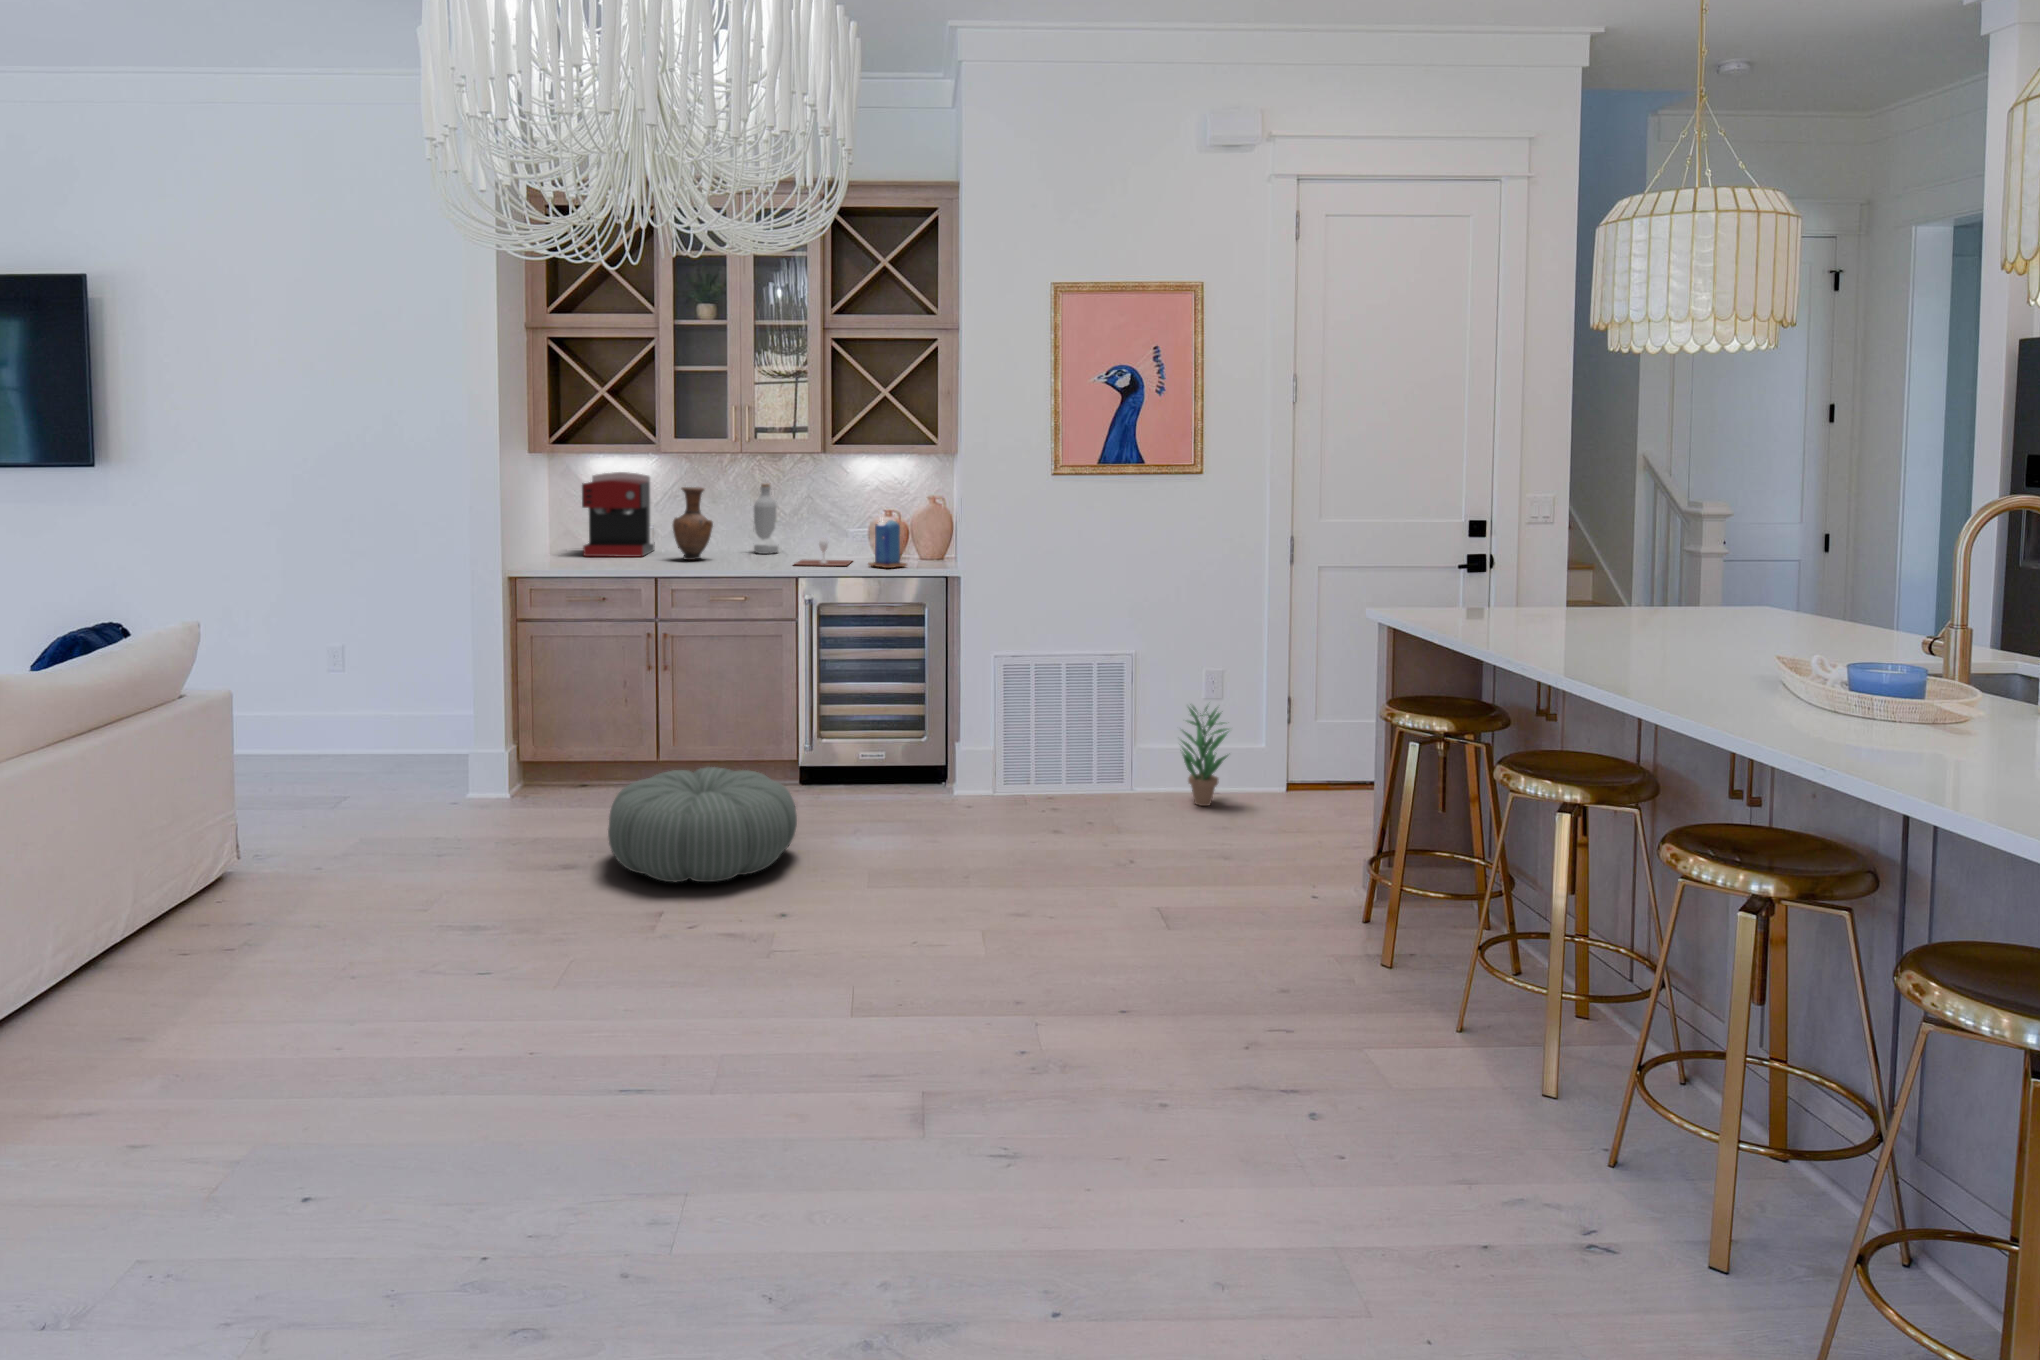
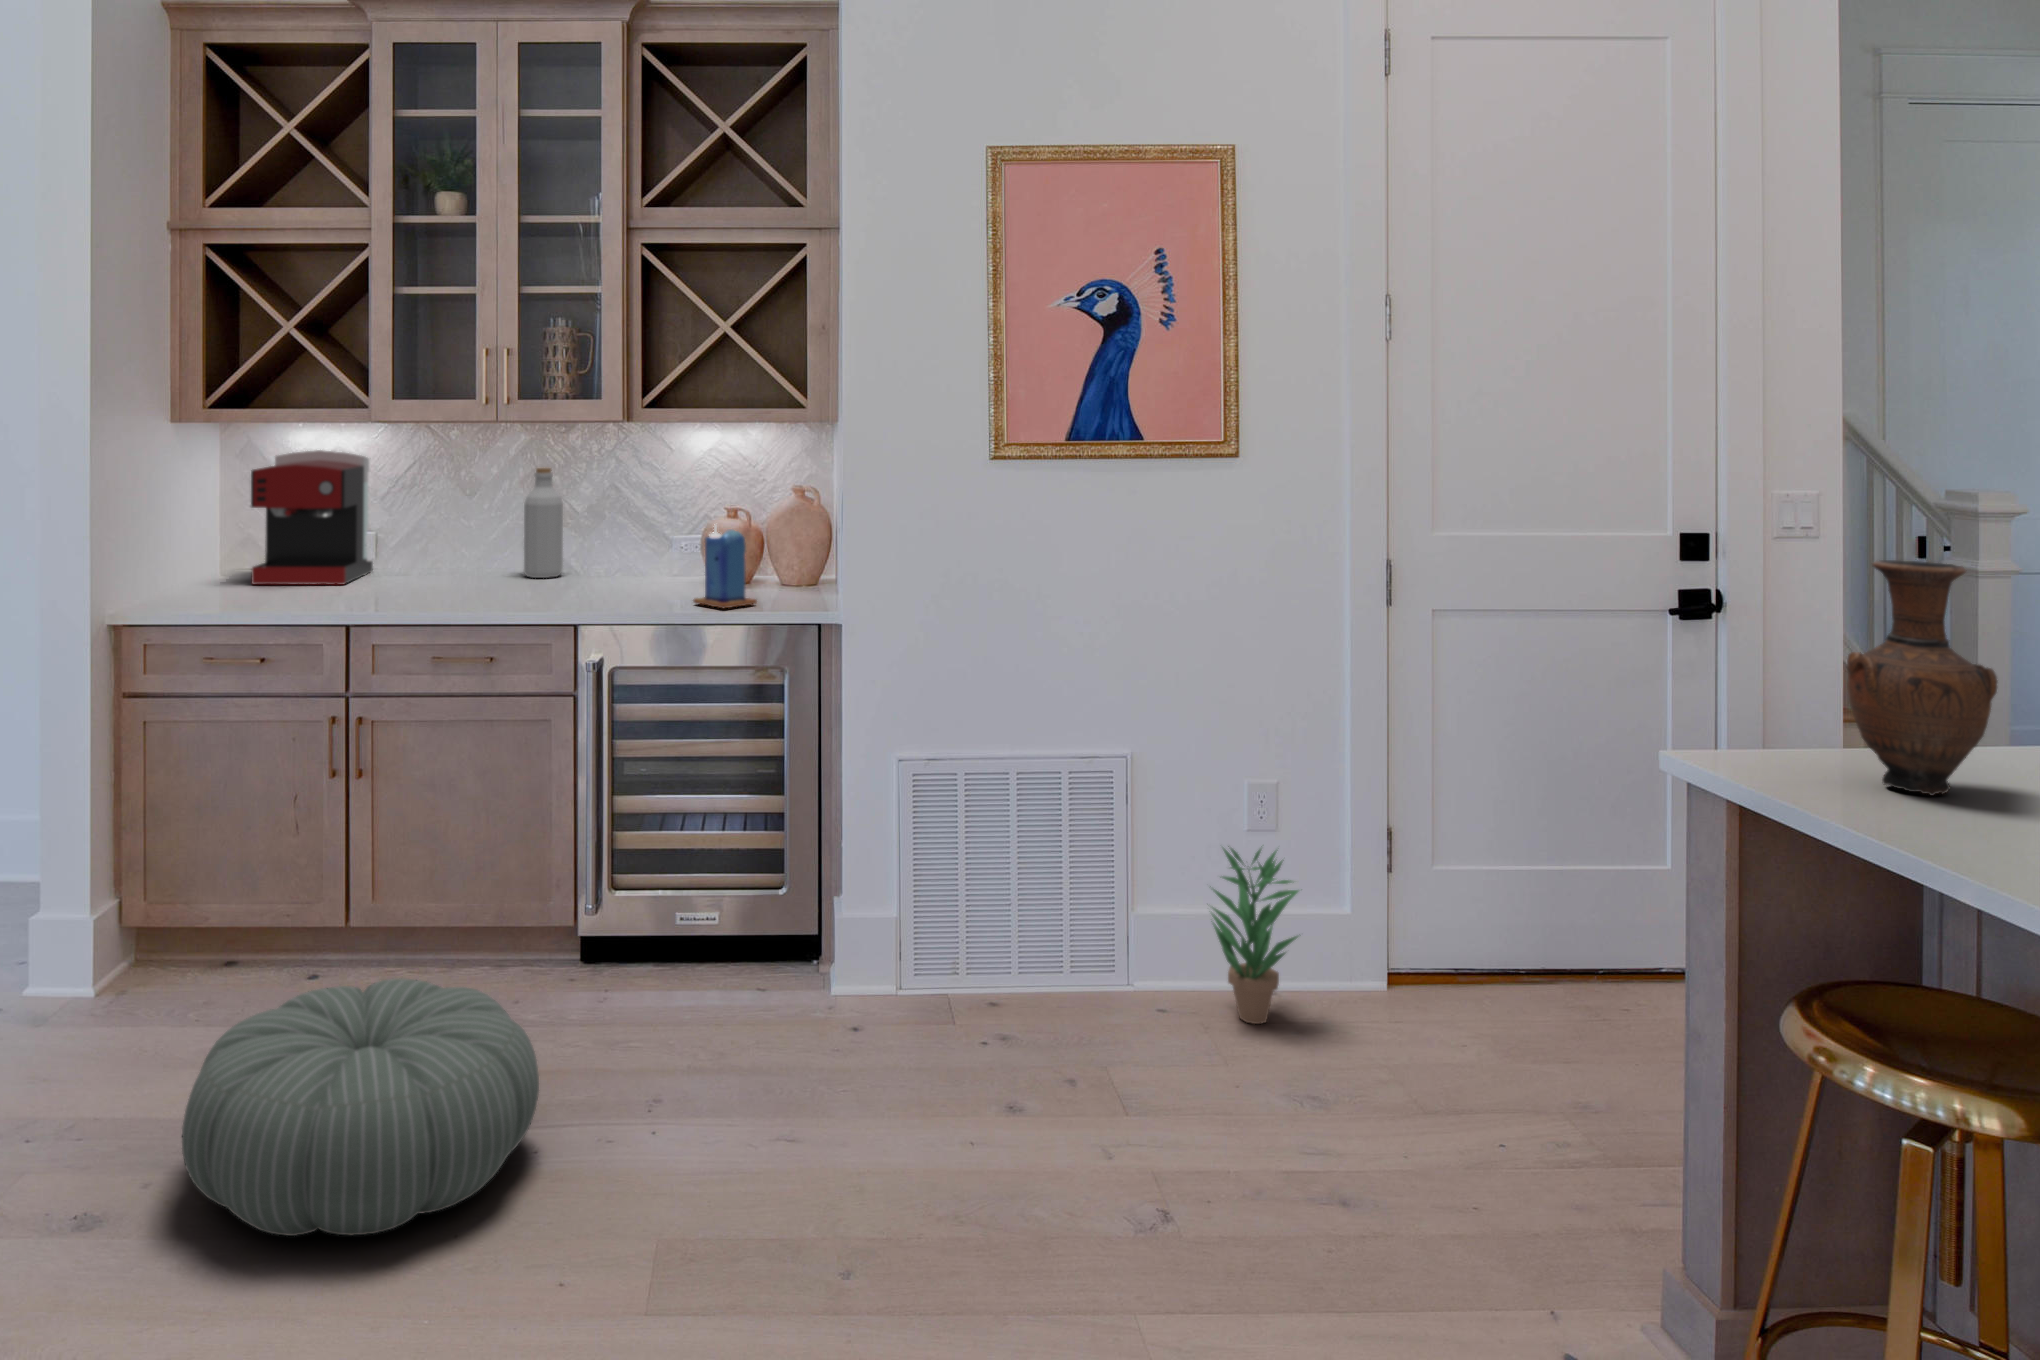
vase: present [673,487,713,560] -> present [1847,560,1997,796]
wine glass: present [796,538,852,566] -> none [572,557,676,604]

